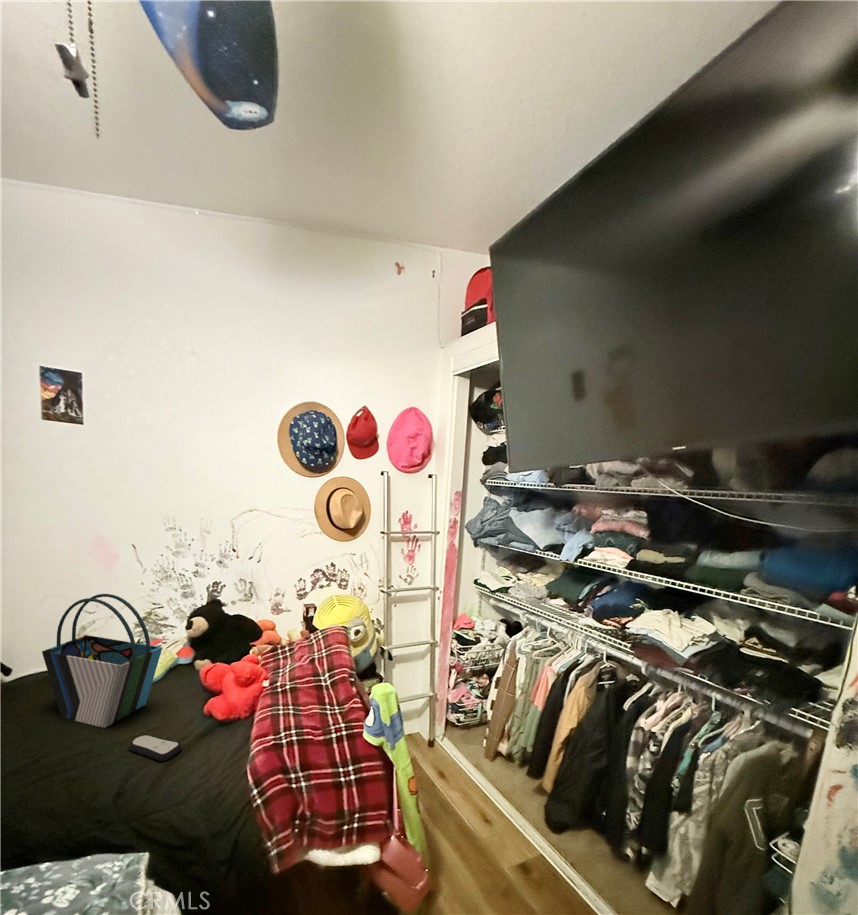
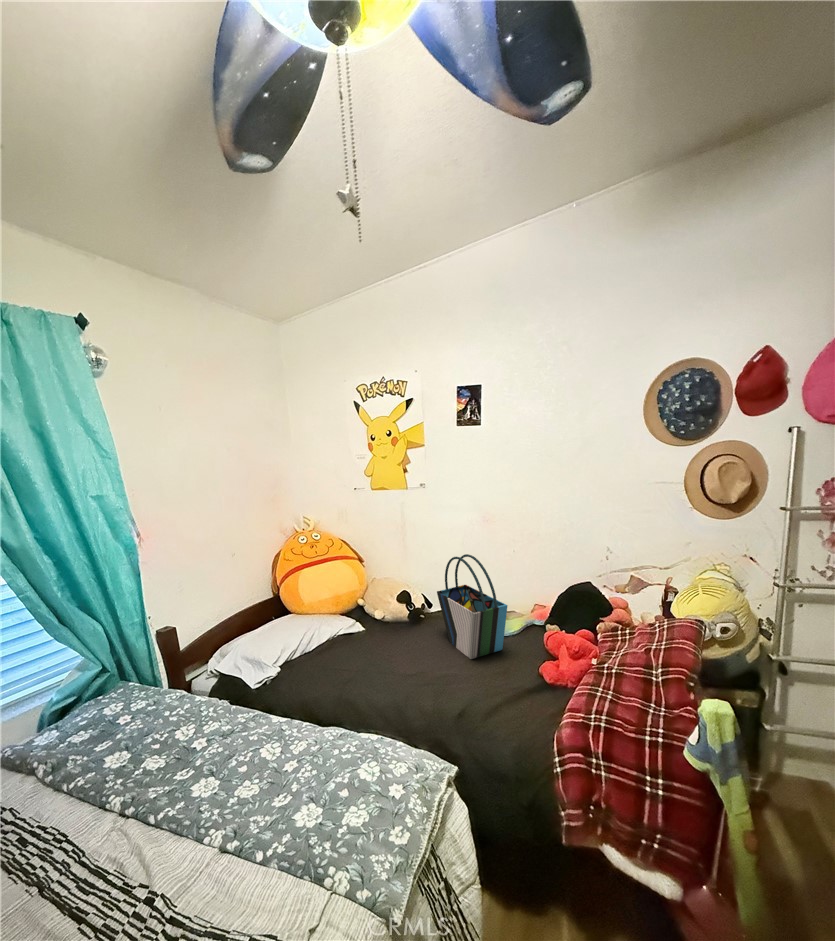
remote control: present [129,735,182,761] -> none [479,674,514,700]

